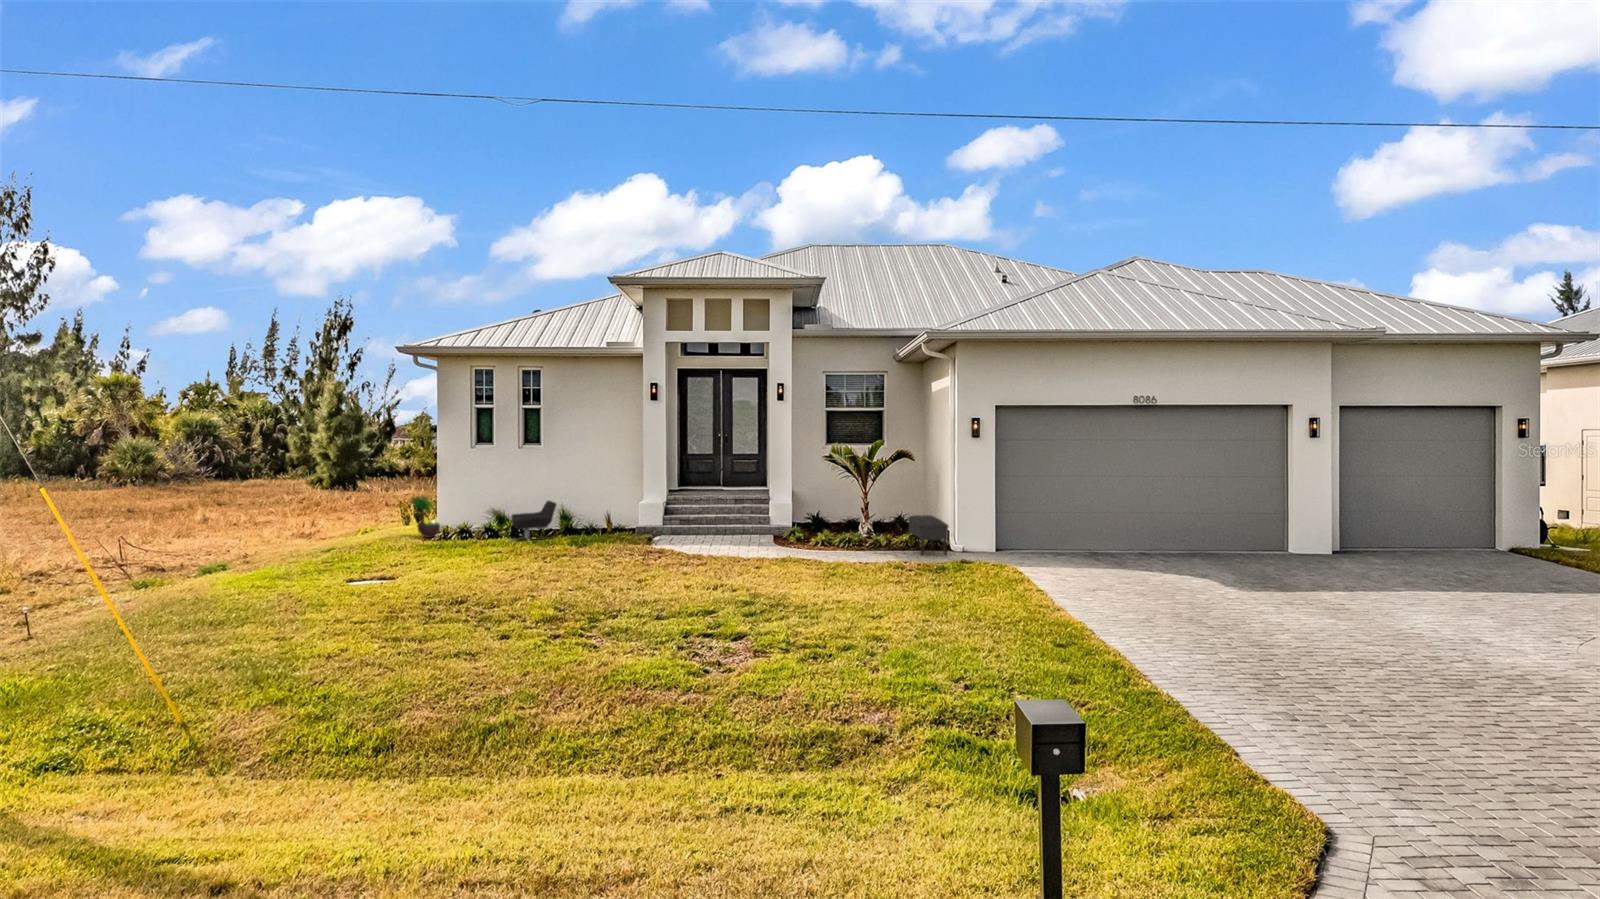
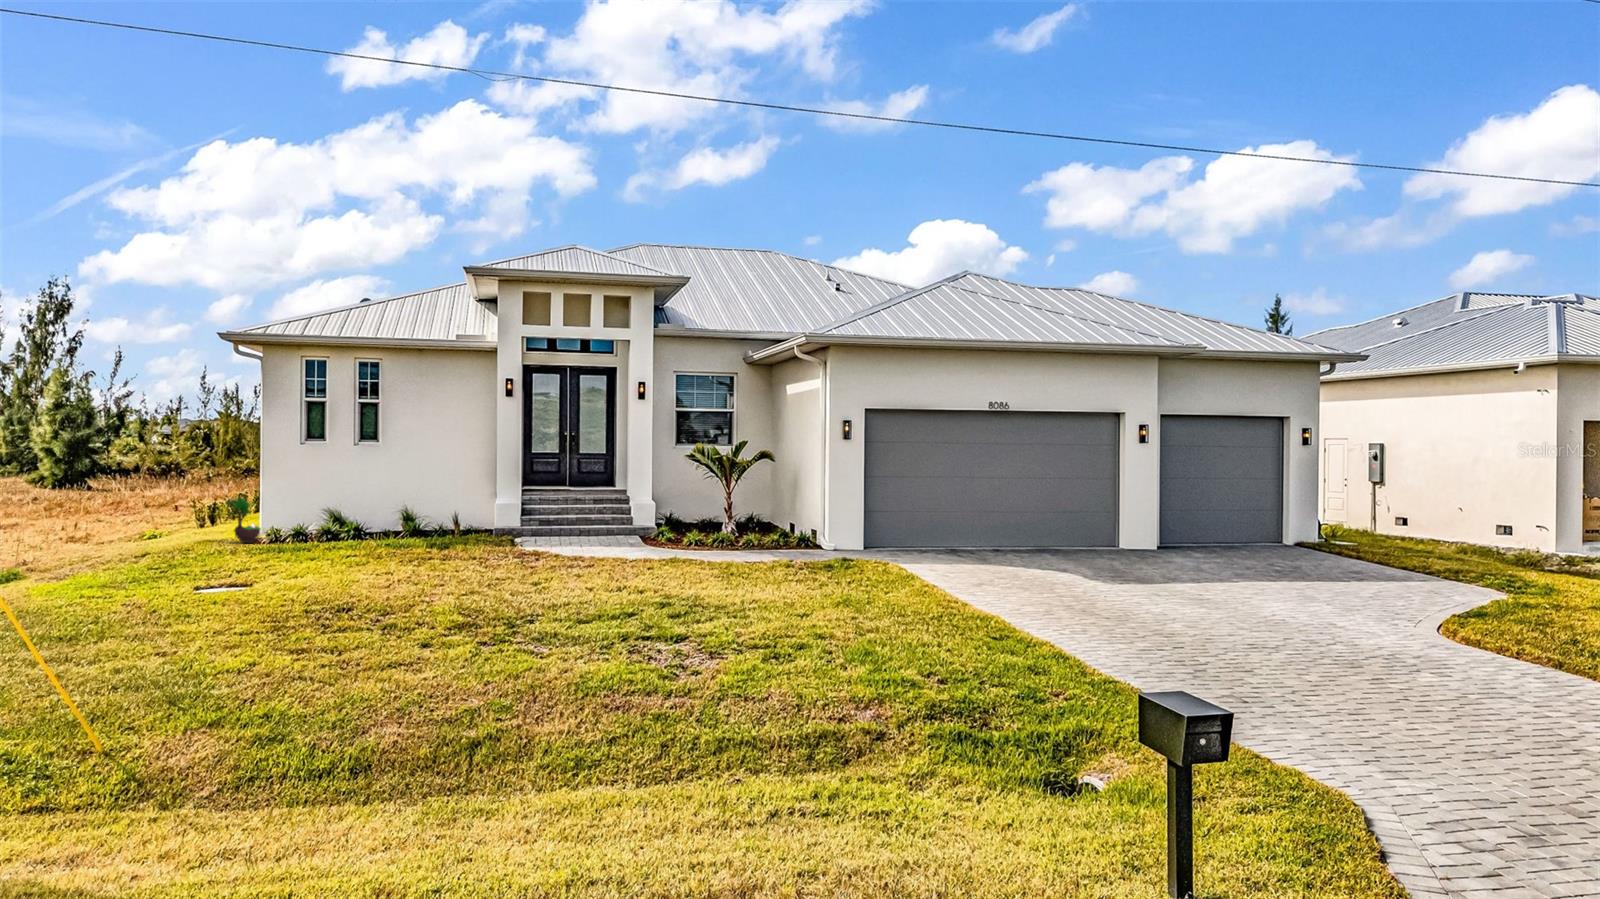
lounge chair: present [512,501,557,541] -> none [343,502,400,546]
bench: present [908,515,948,555] -> none [774,515,817,554]

